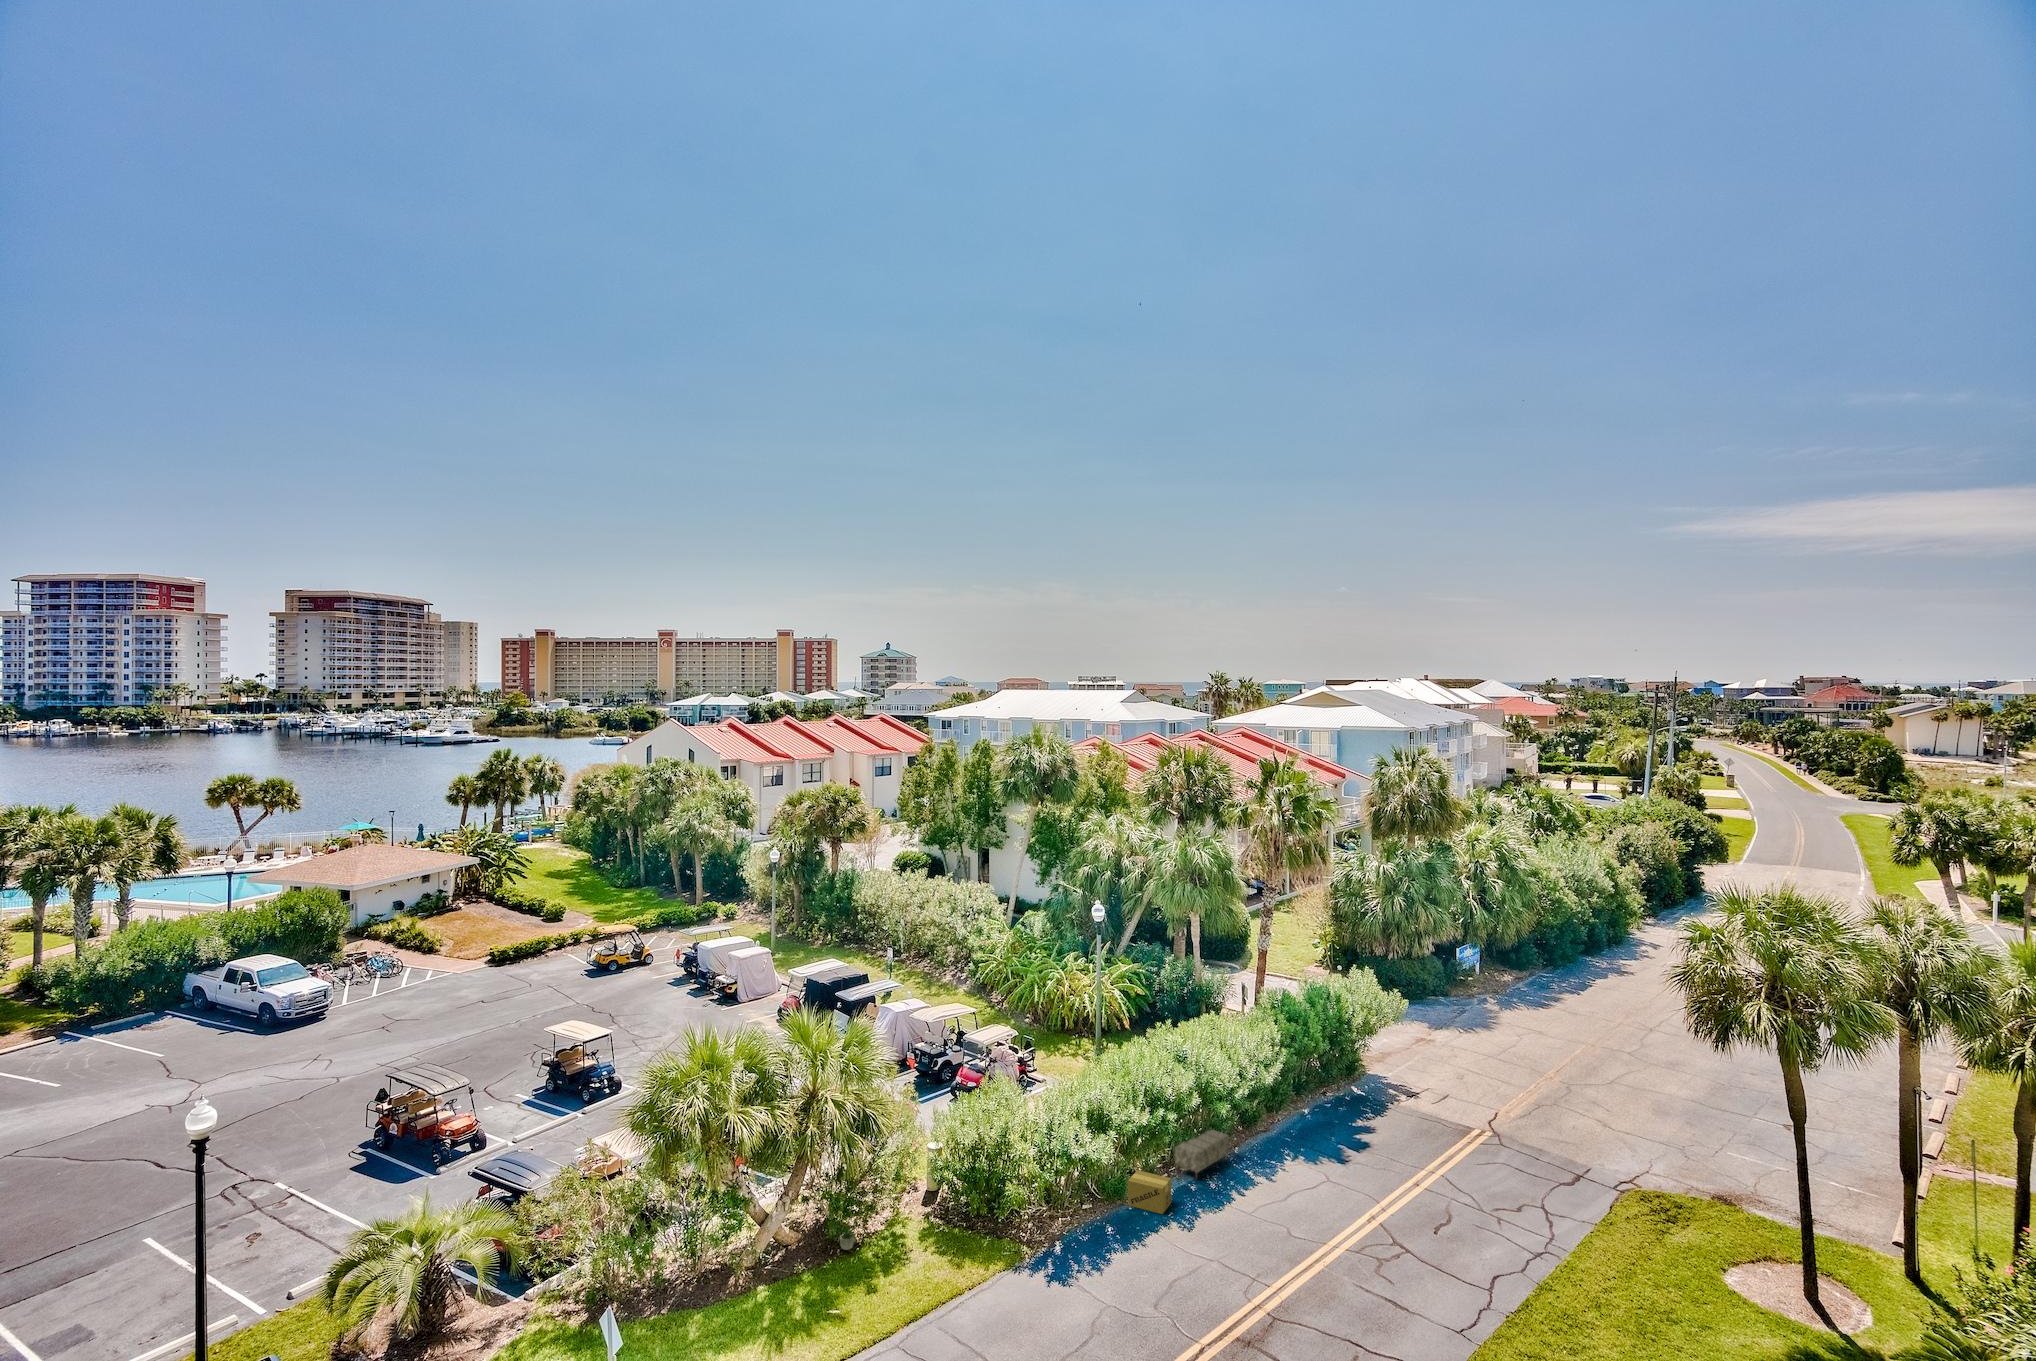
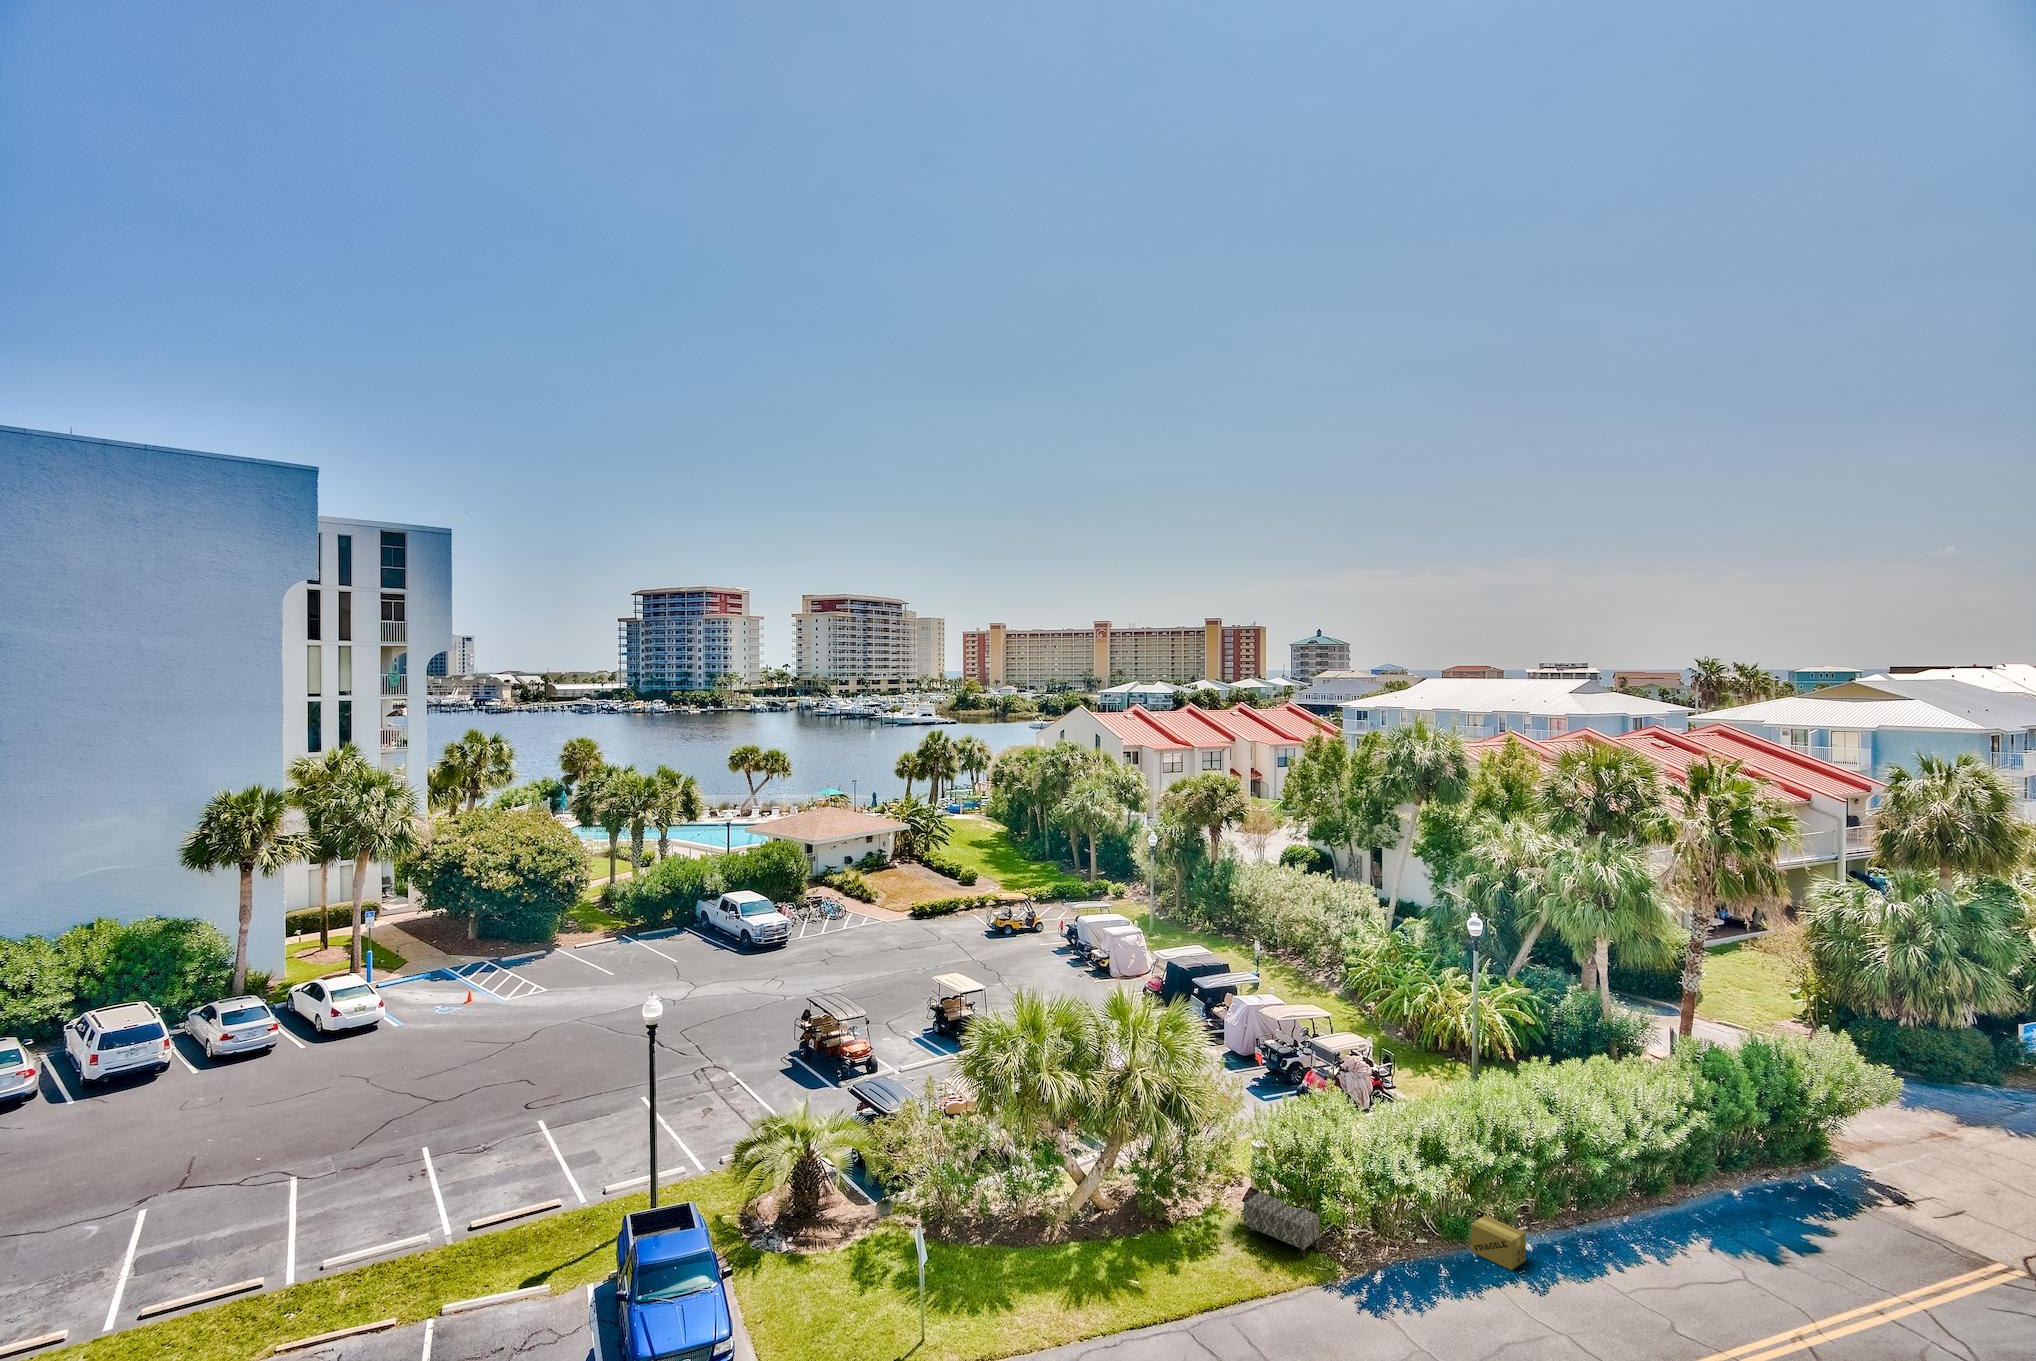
bench: present [1175,1130,1229,1180] -> present [1244,1192,1319,1259]
potted plant: present [835,1217,868,1250] -> present [876,1180,900,1215]

